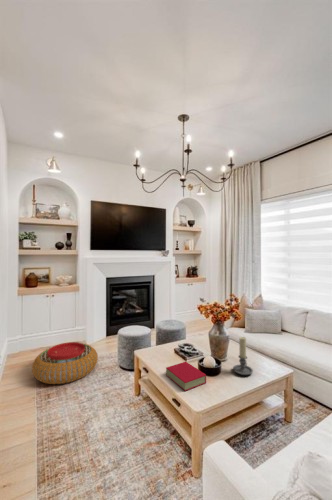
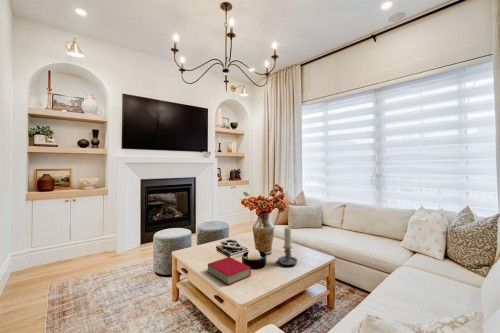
pouf: present [32,342,98,384] -> none [46,250,130,299]

